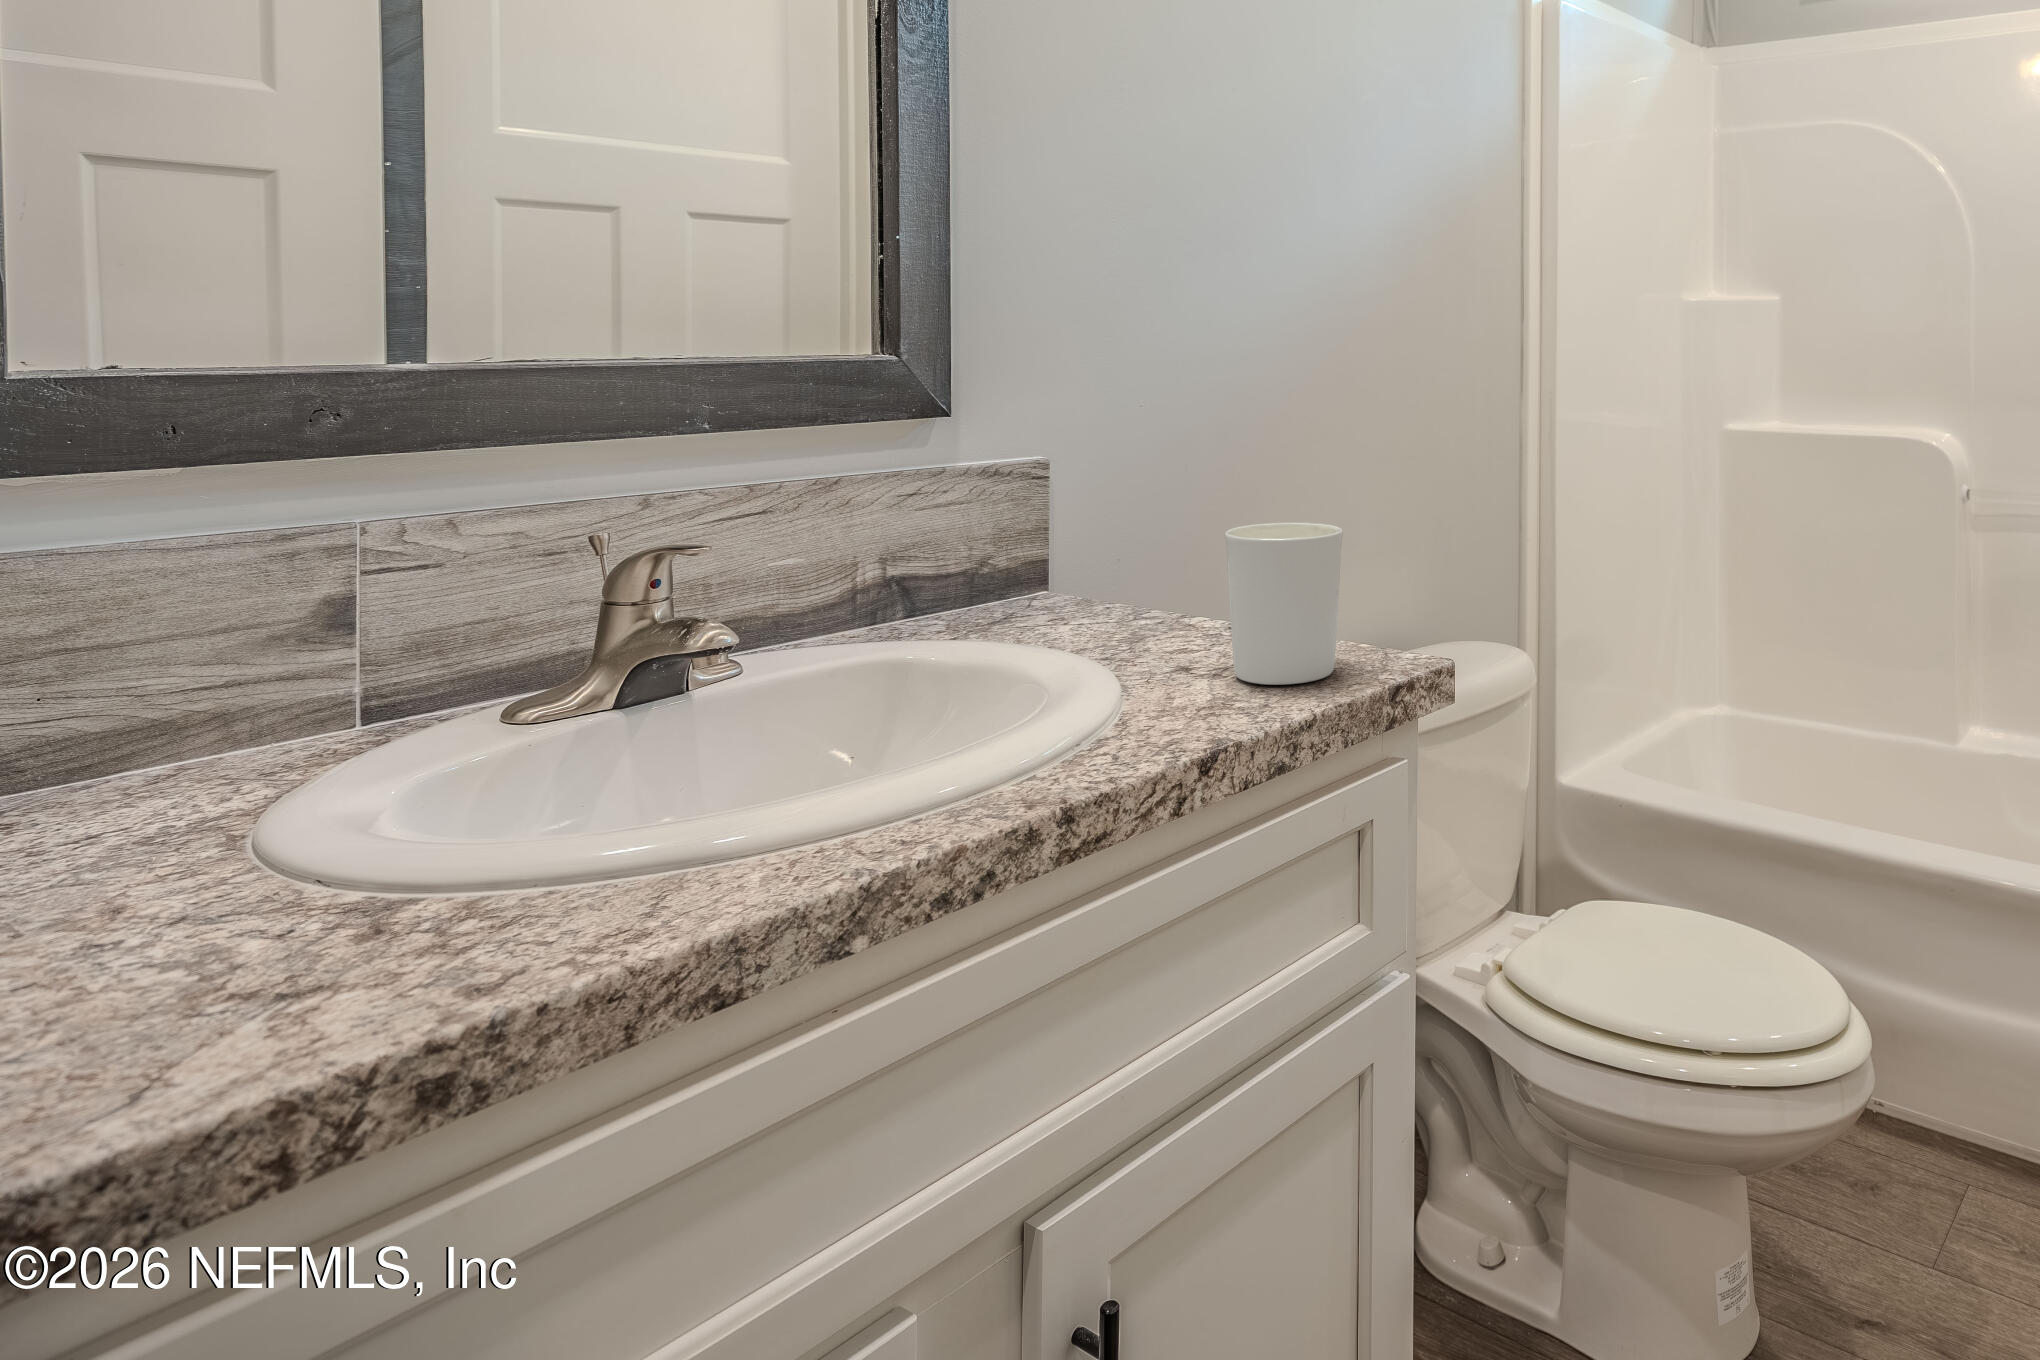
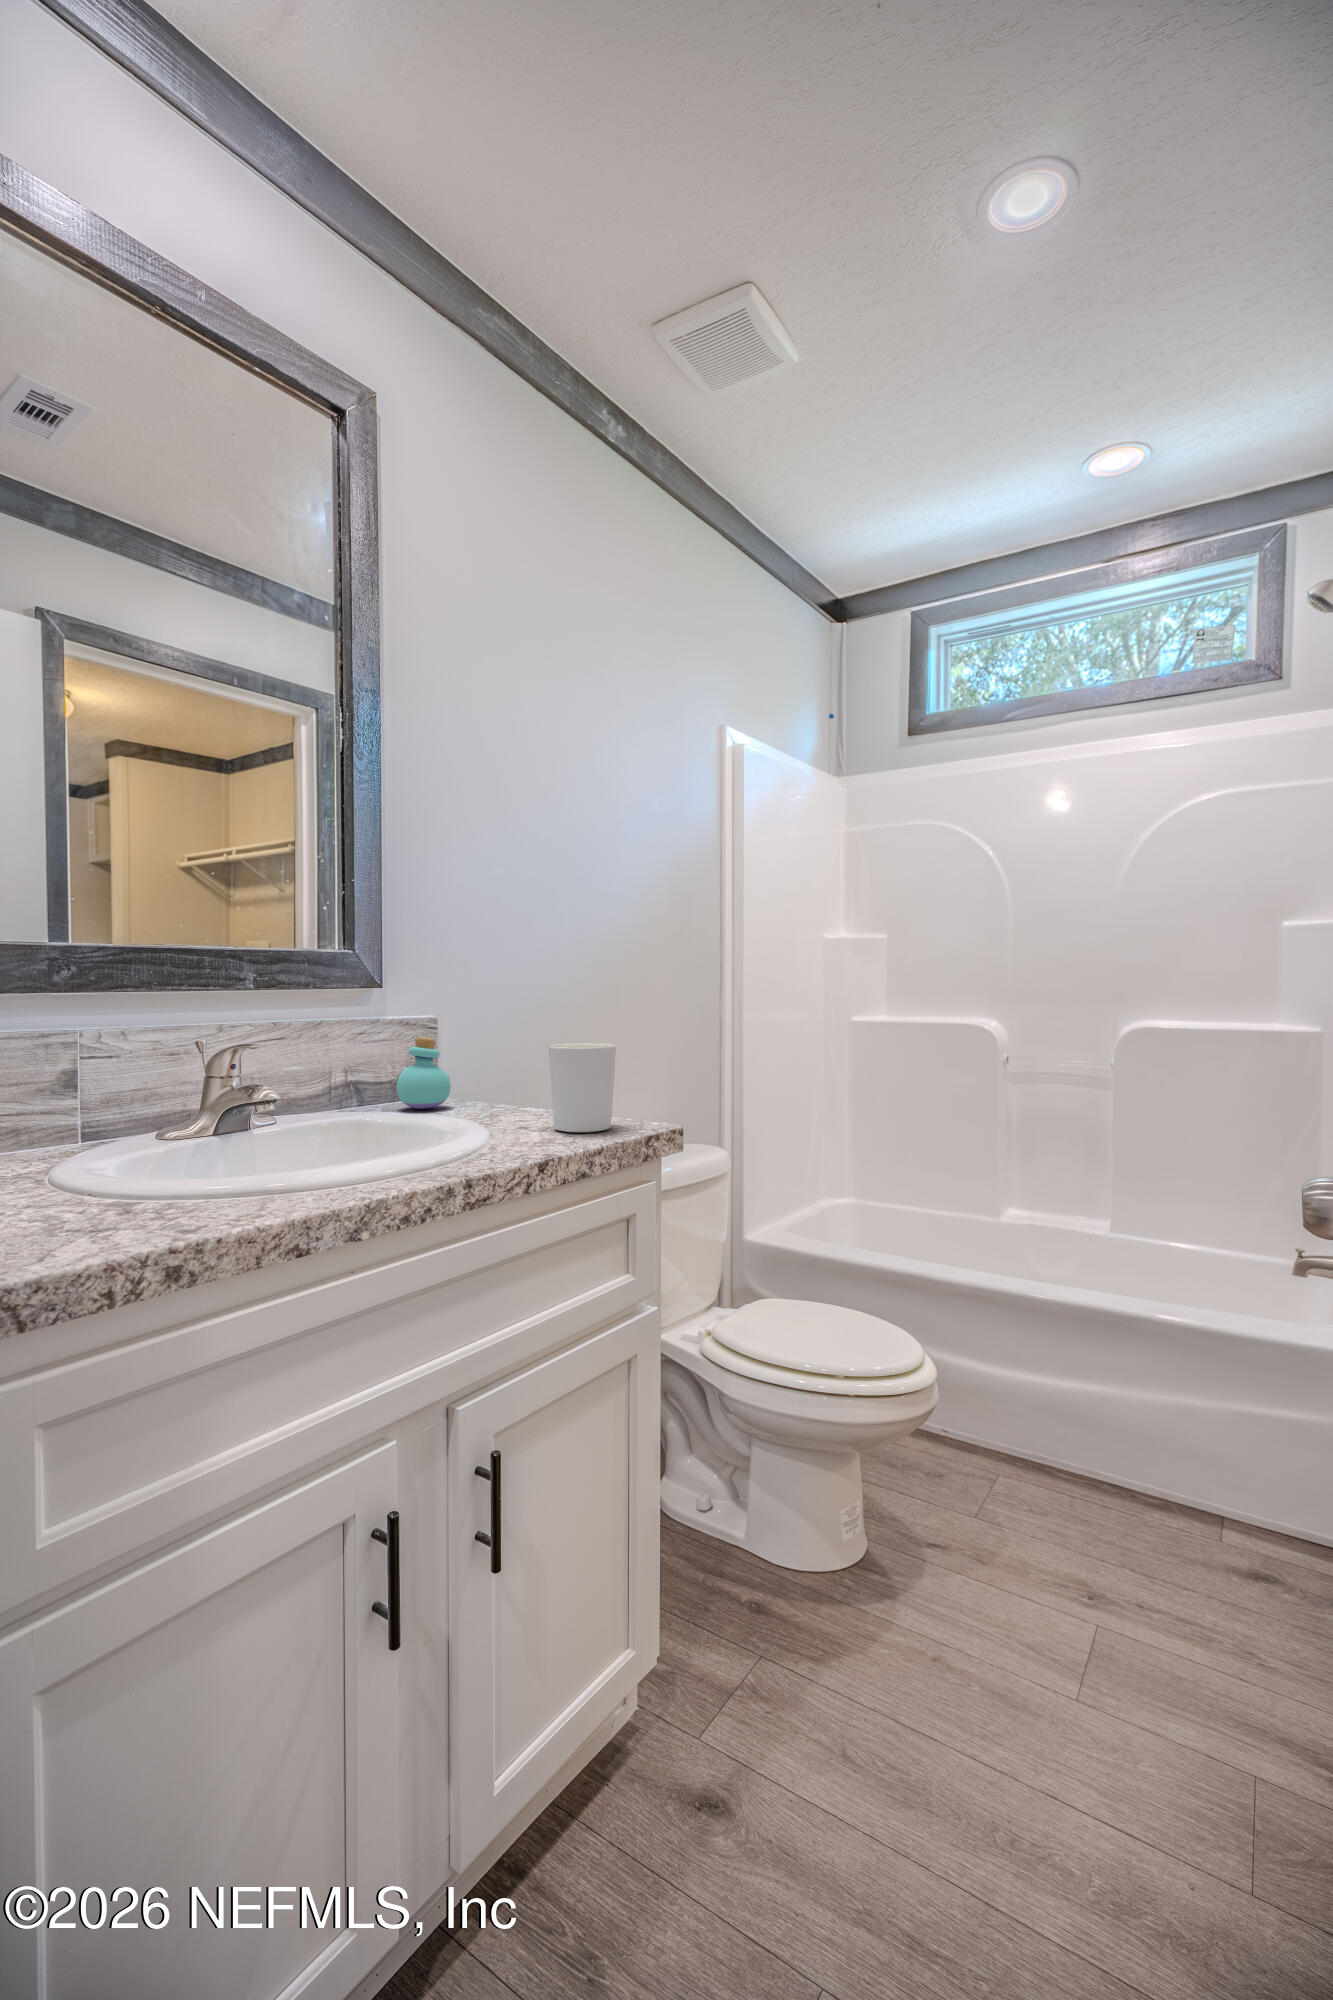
perfume bottle: none [967,504,1062,627] -> present [397,1037,451,1109]

